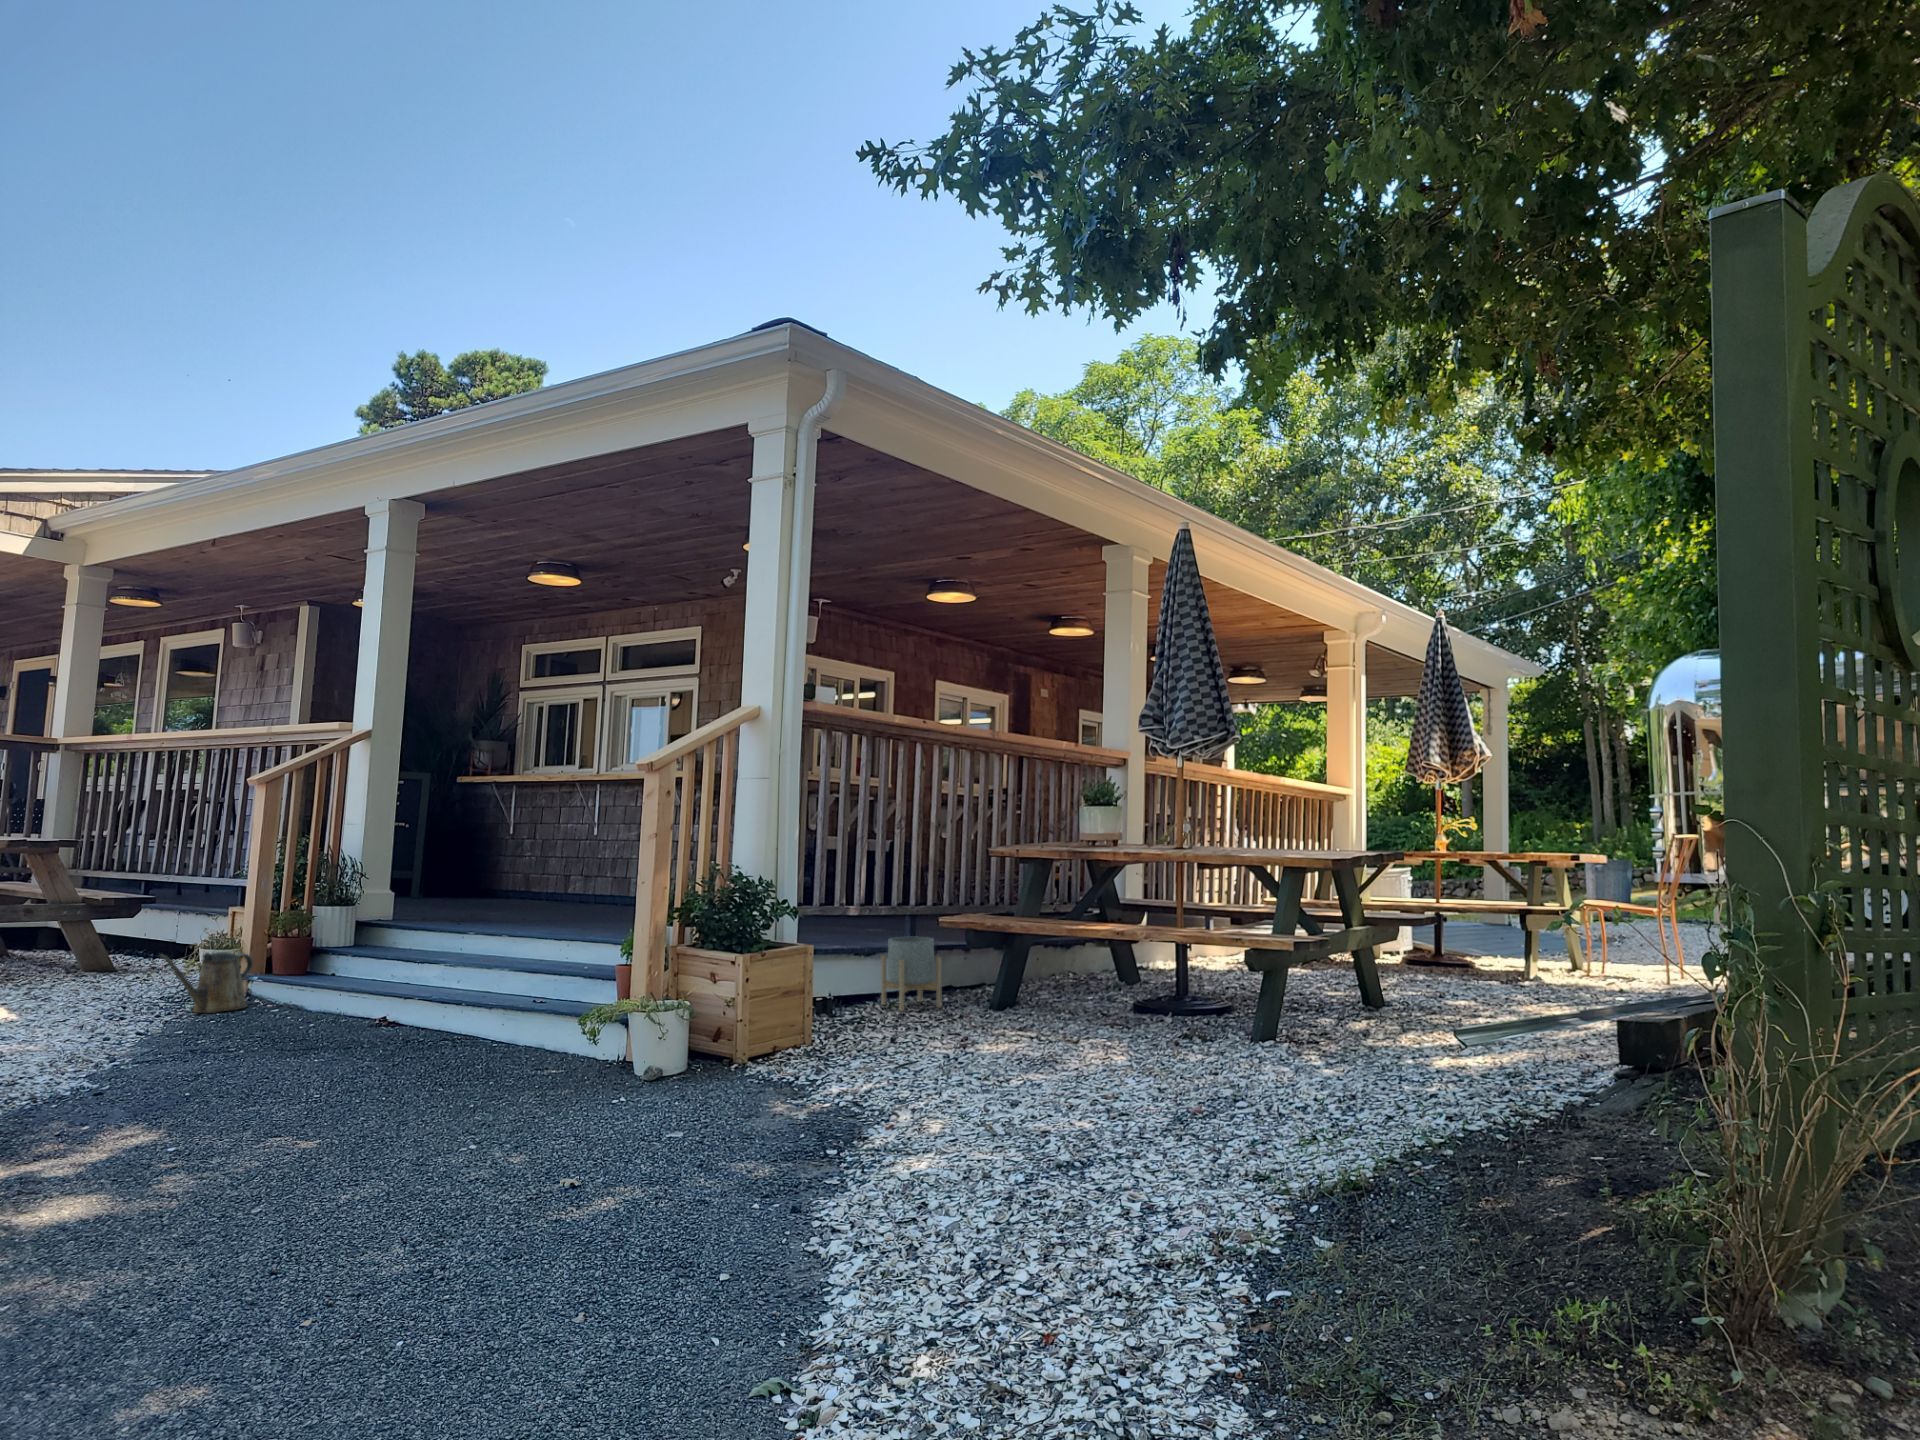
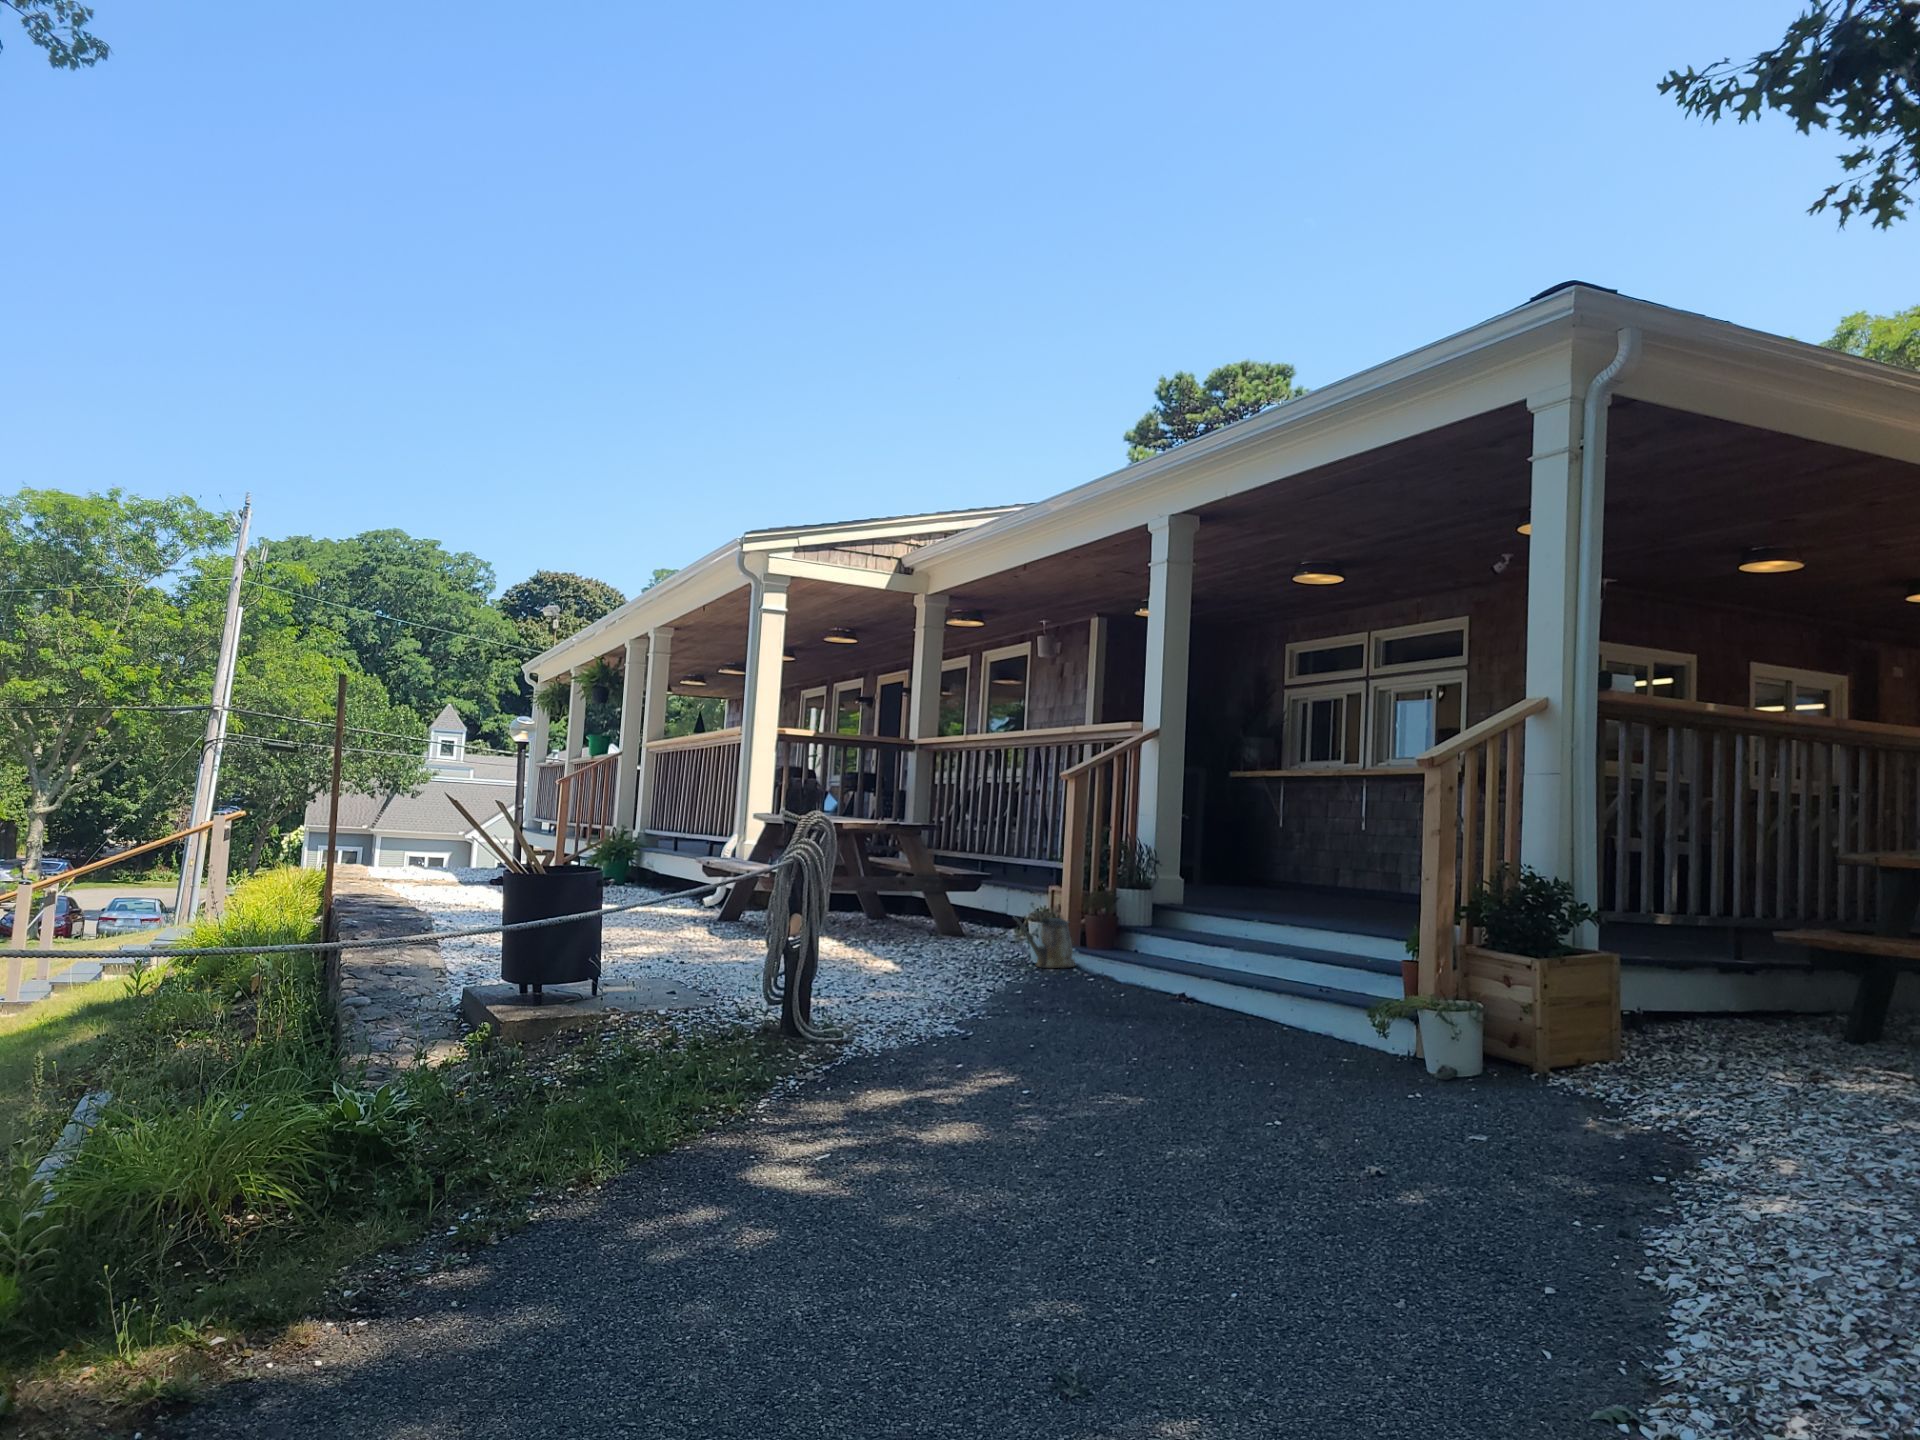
planter: present [881,937,942,1011] -> none [1699,953,1780,1037]

